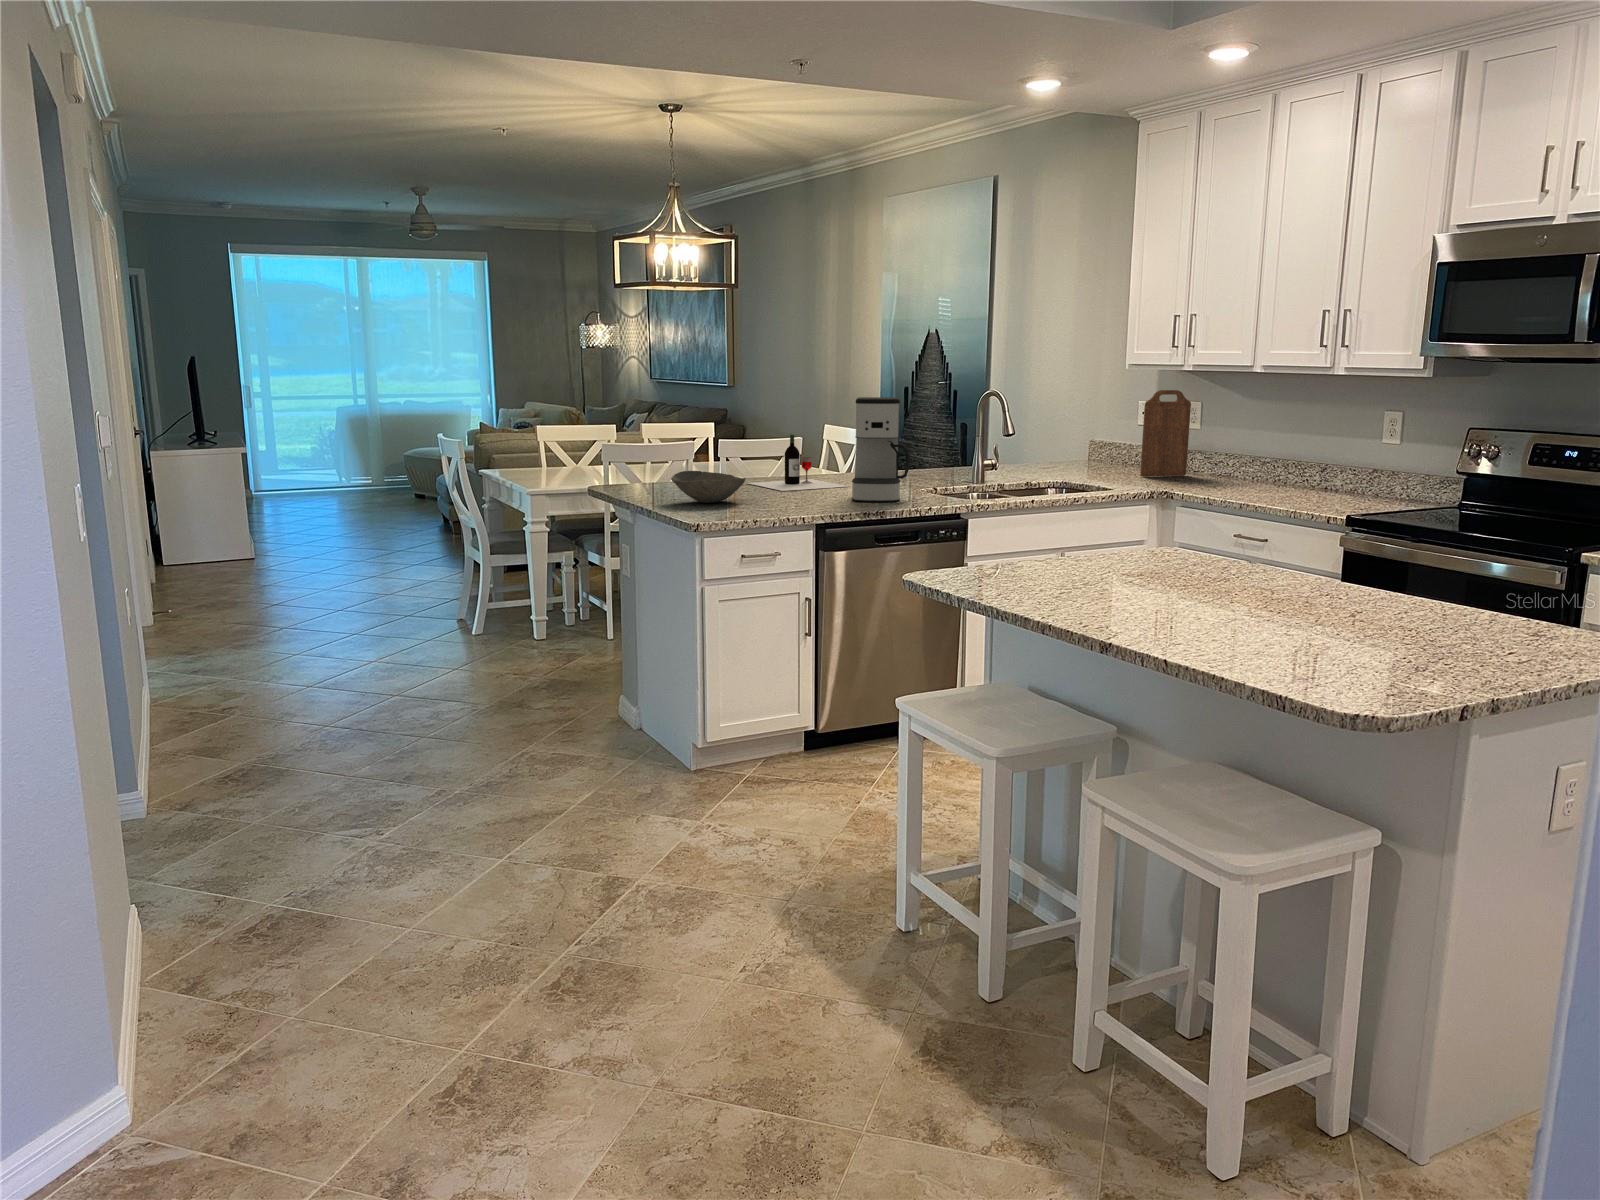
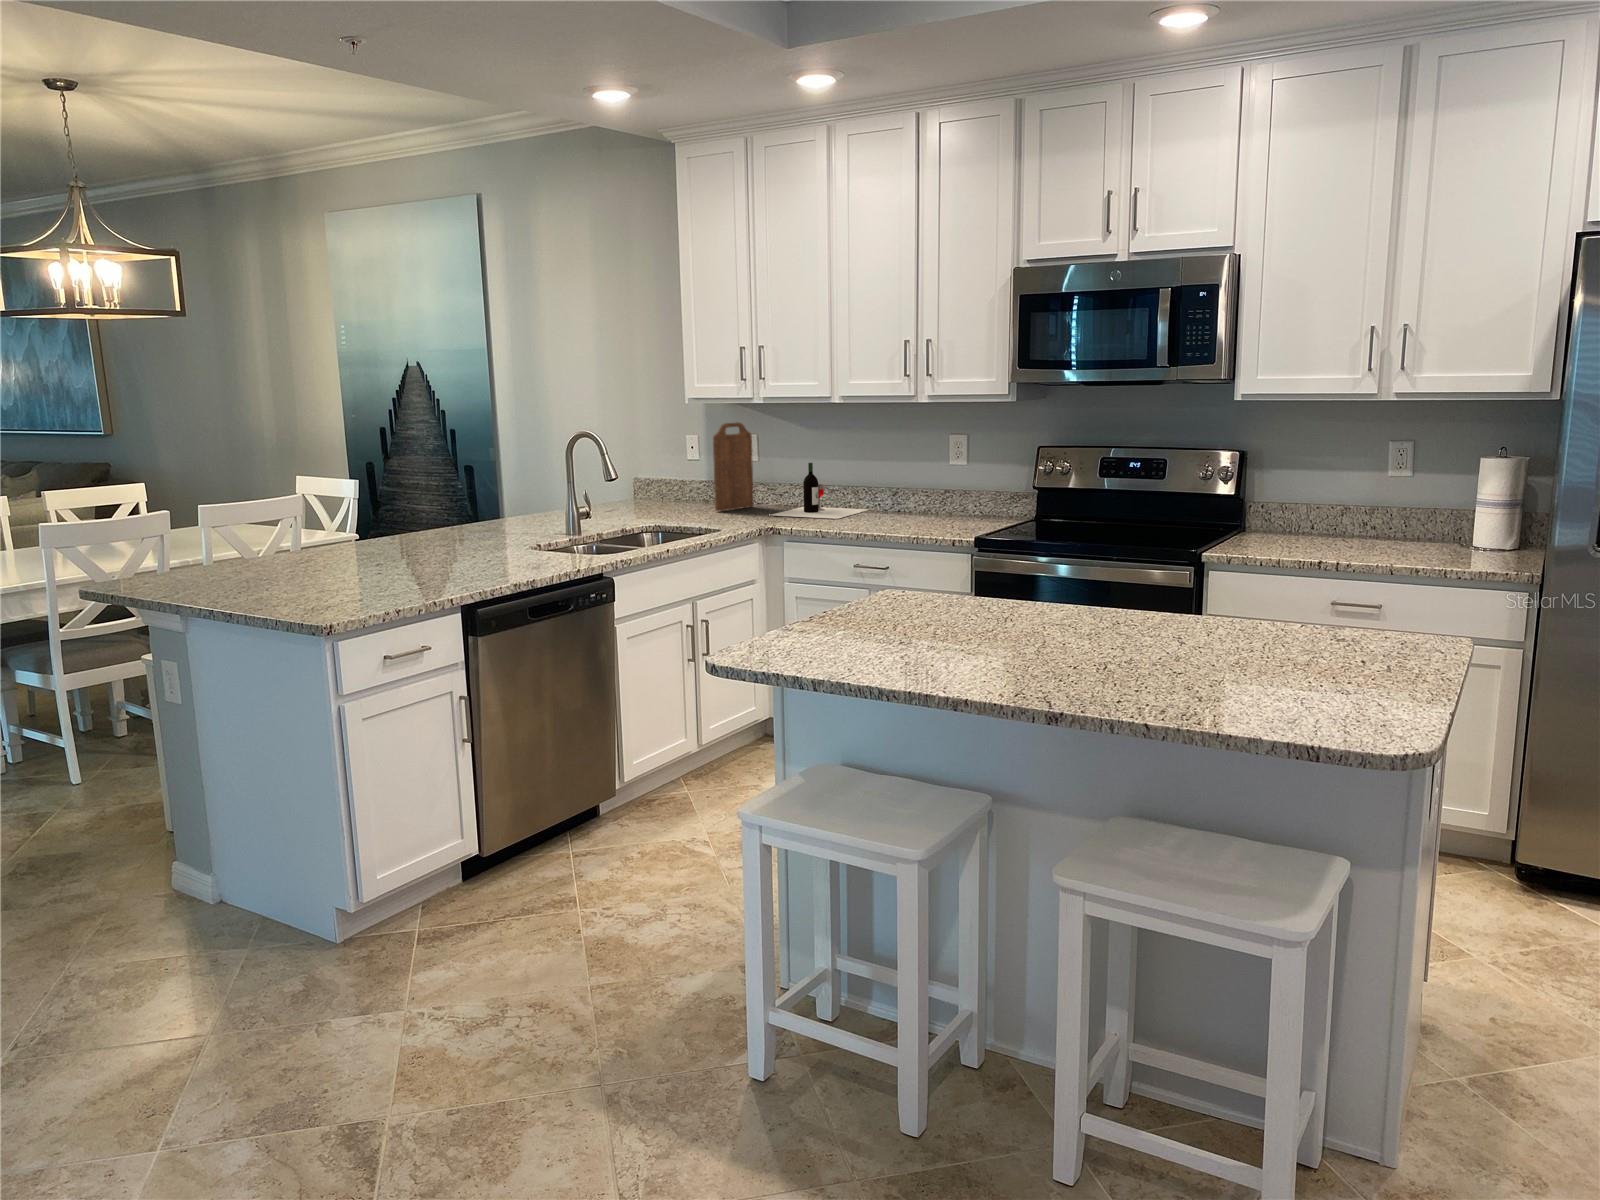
coffee maker: present [852,397,910,502] -> none [455,447,533,572]
wine bottle: present [749,434,849,491] -> present [772,463,869,519]
bowl: present [671,471,746,503] -> none [238,555,342,596]

